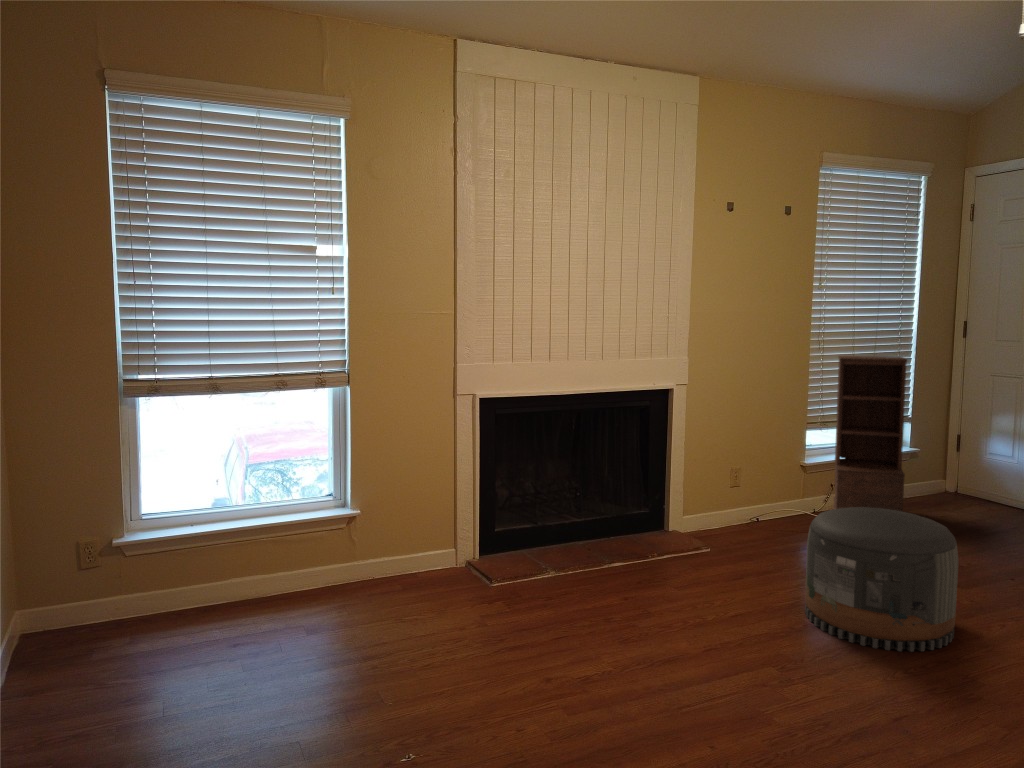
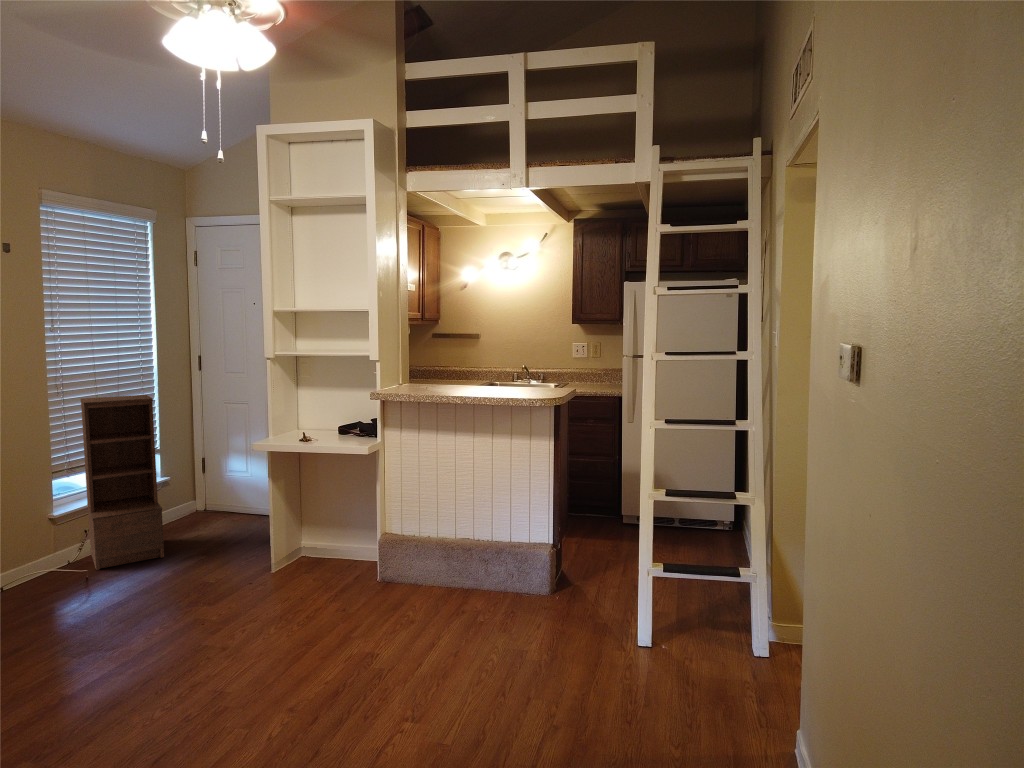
pouf: present [805,507,958,652] -> none [74,559,230,716]

